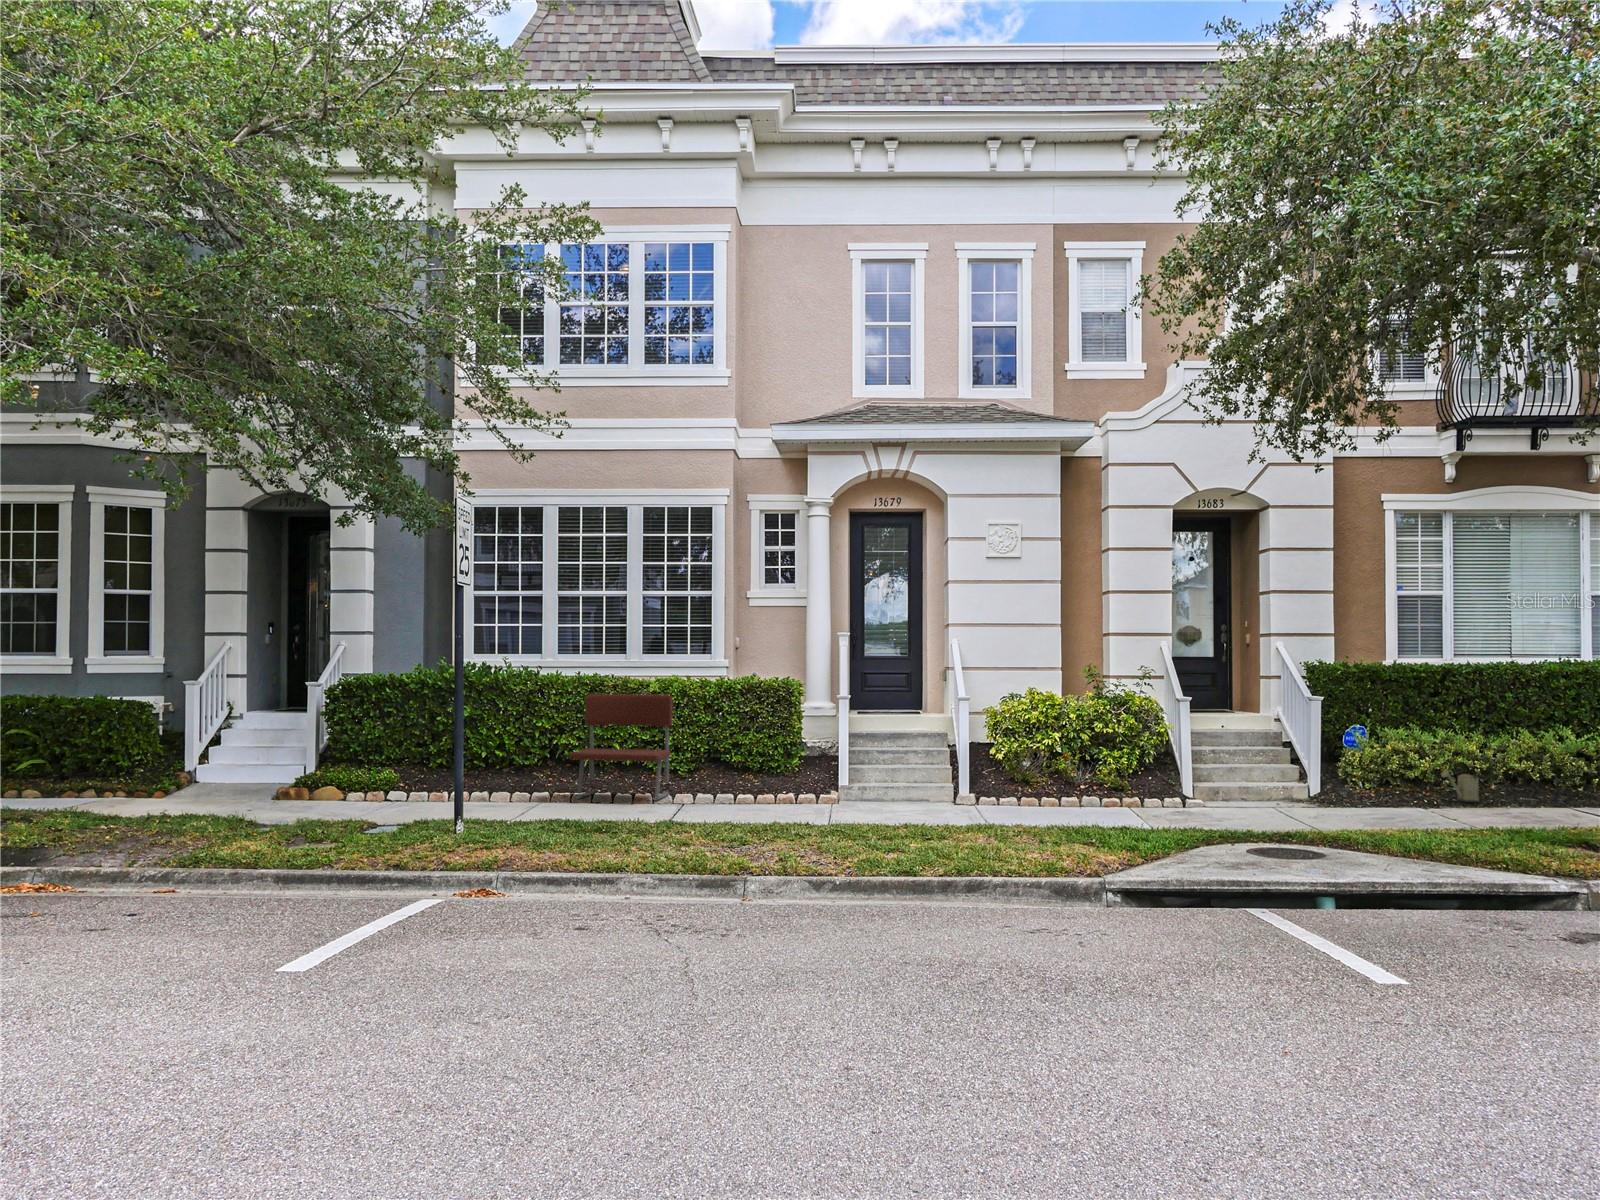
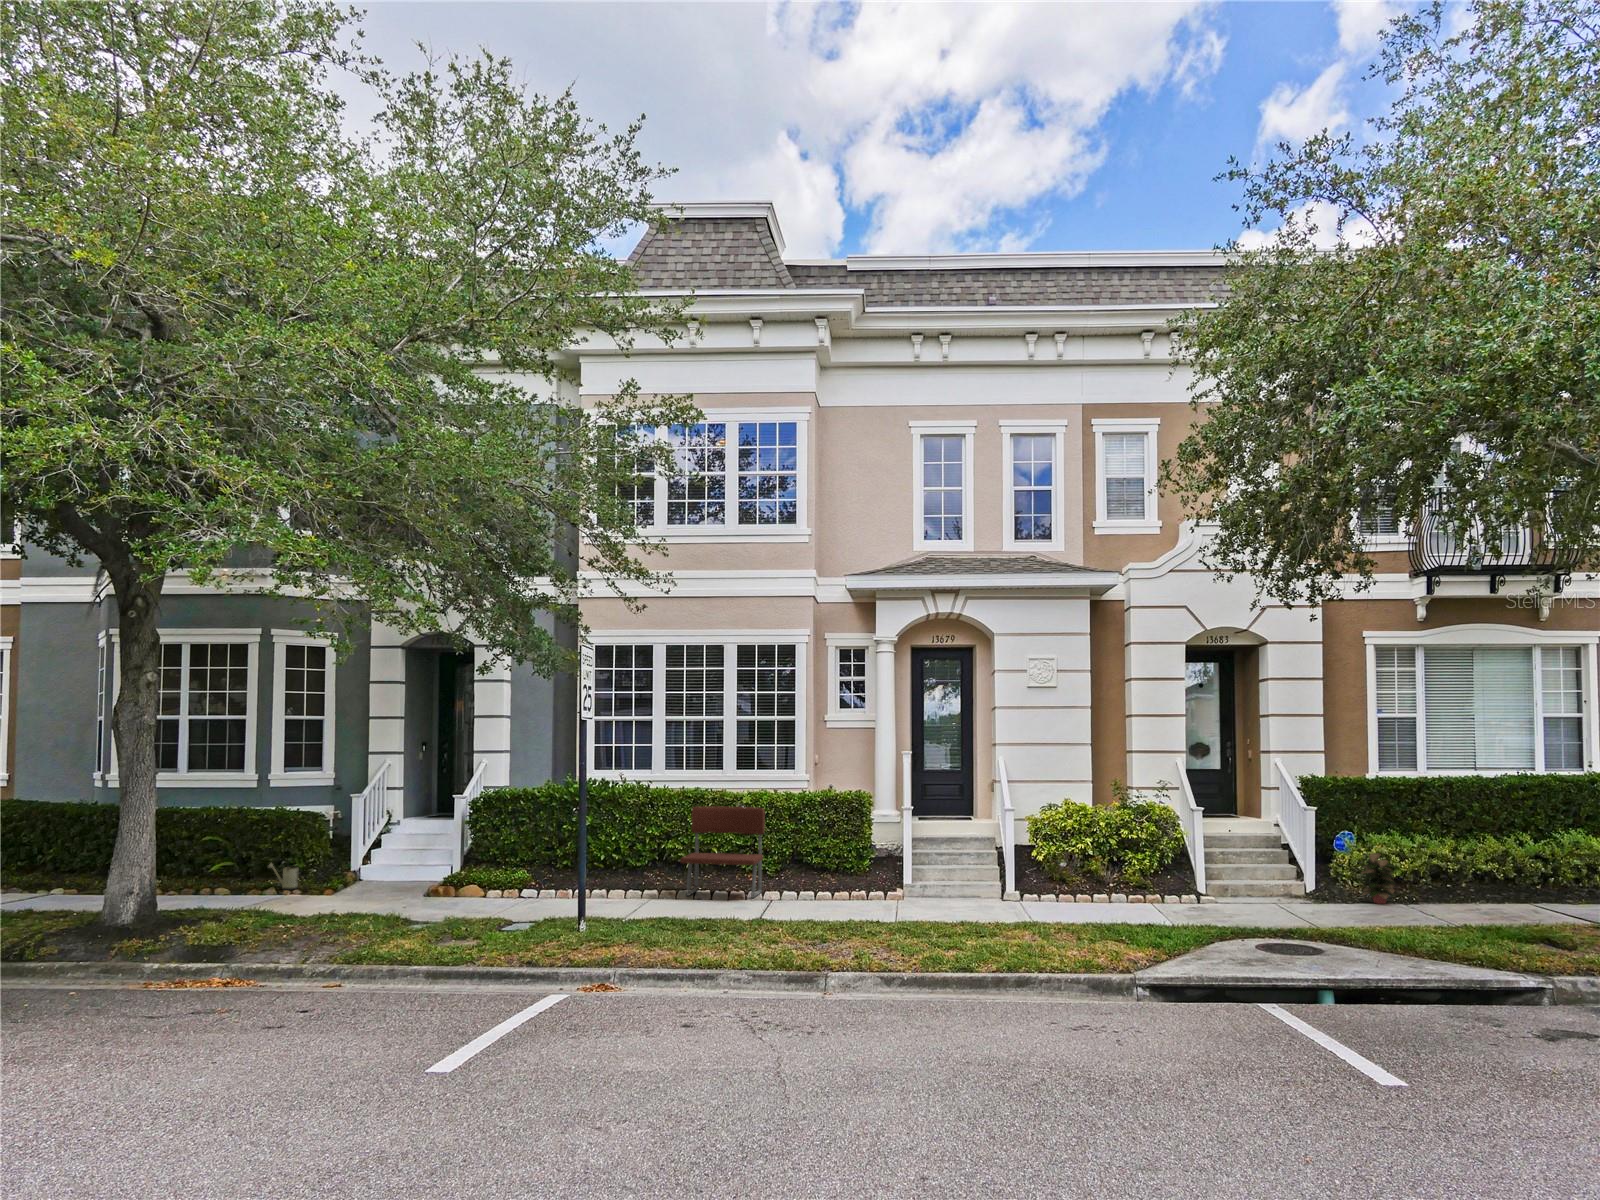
decorative plant: none [1373,746,1418,804] -> present [1362,853,1395,904]
watering can: present [1441,770,1479,803] -> present [268,863,299,890]

